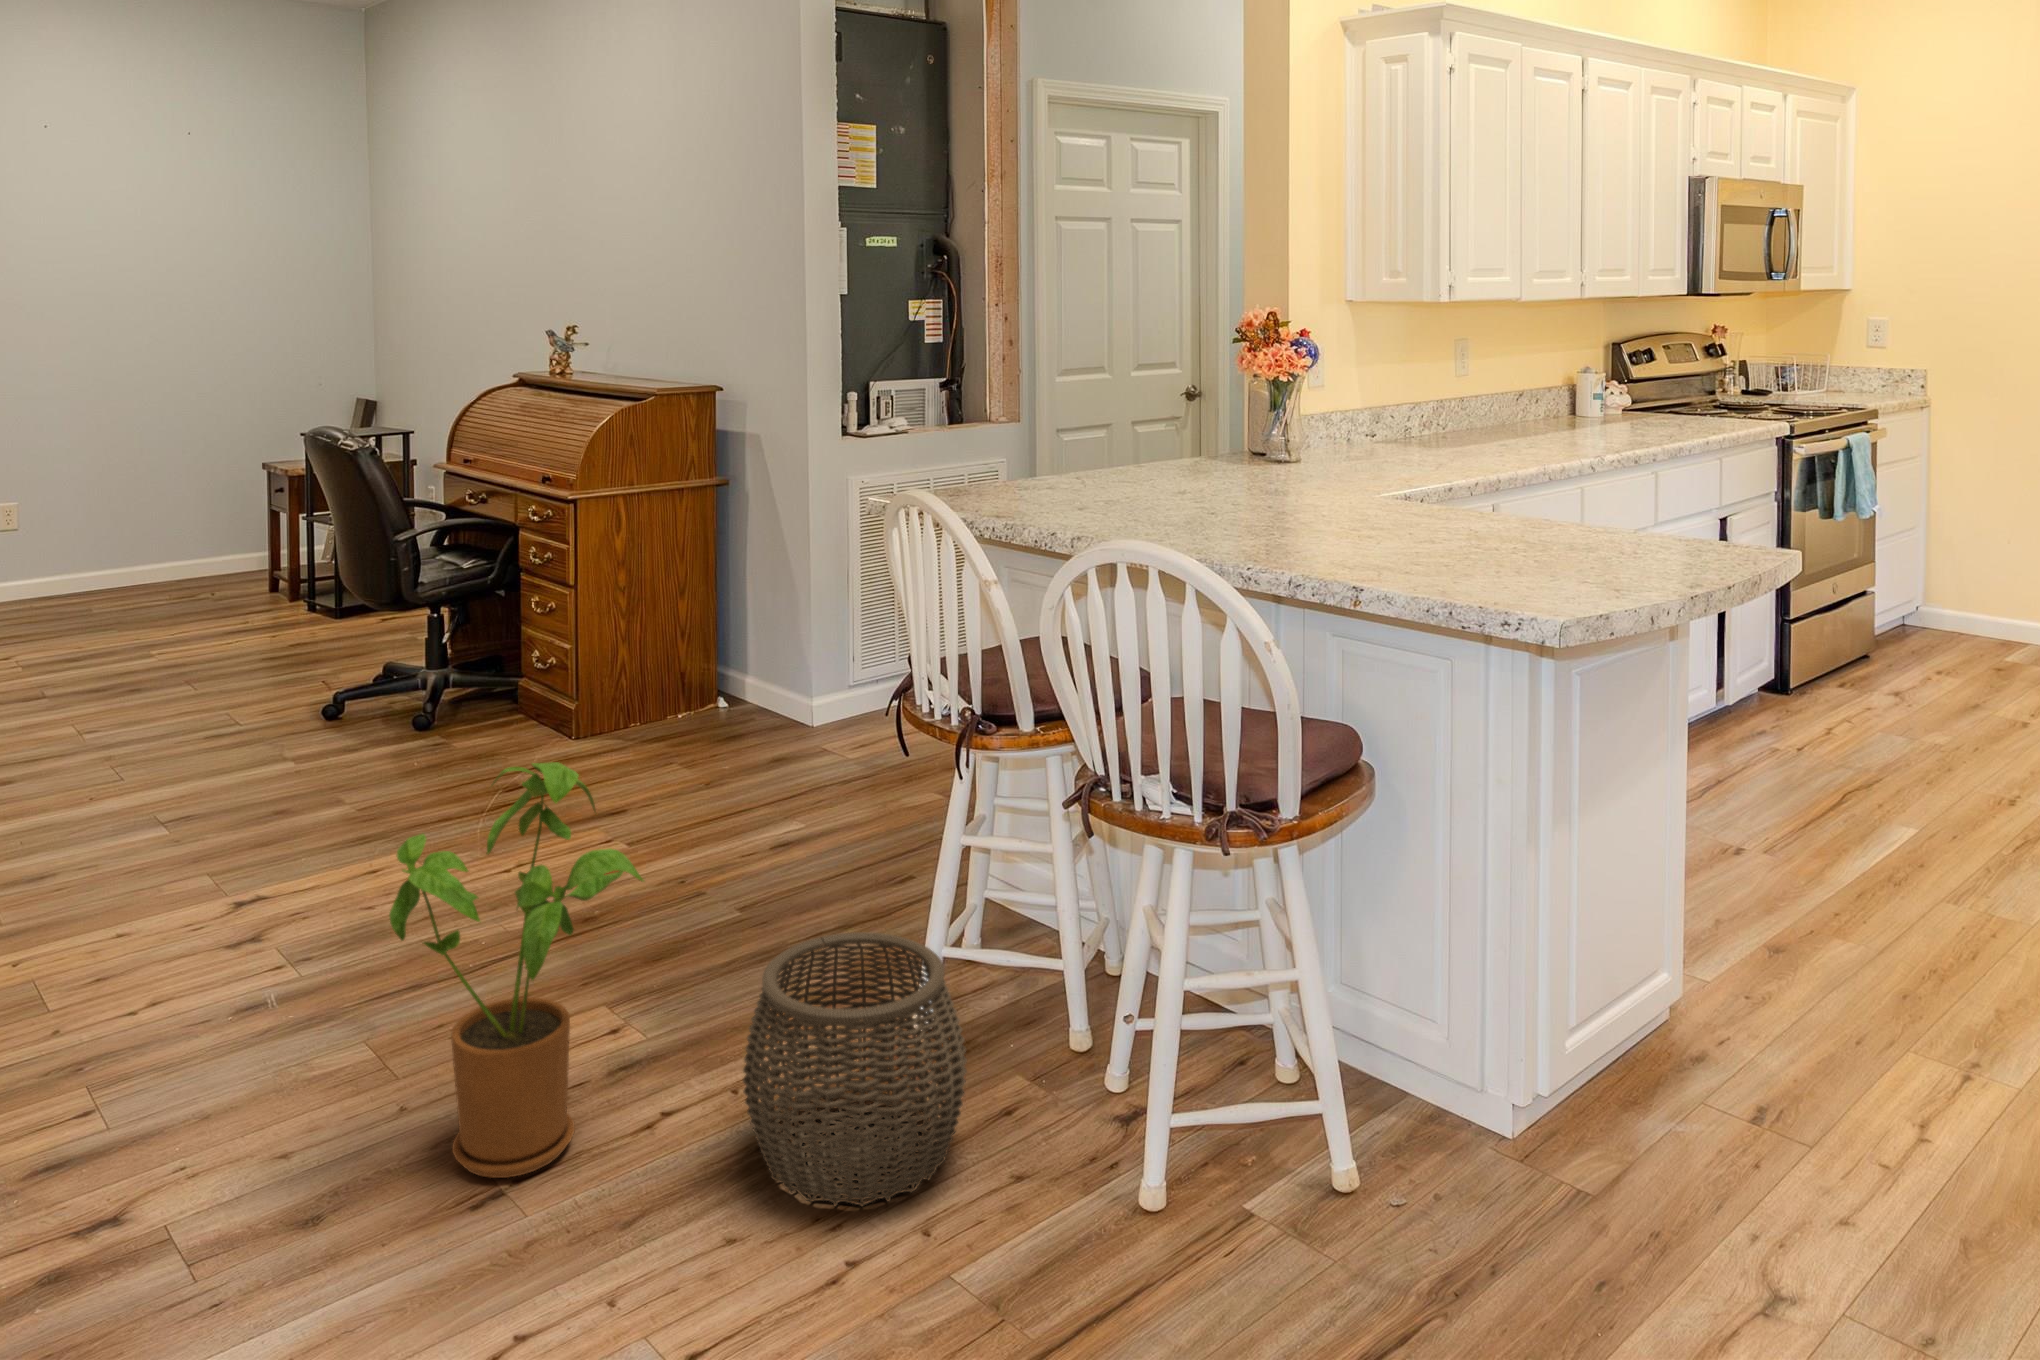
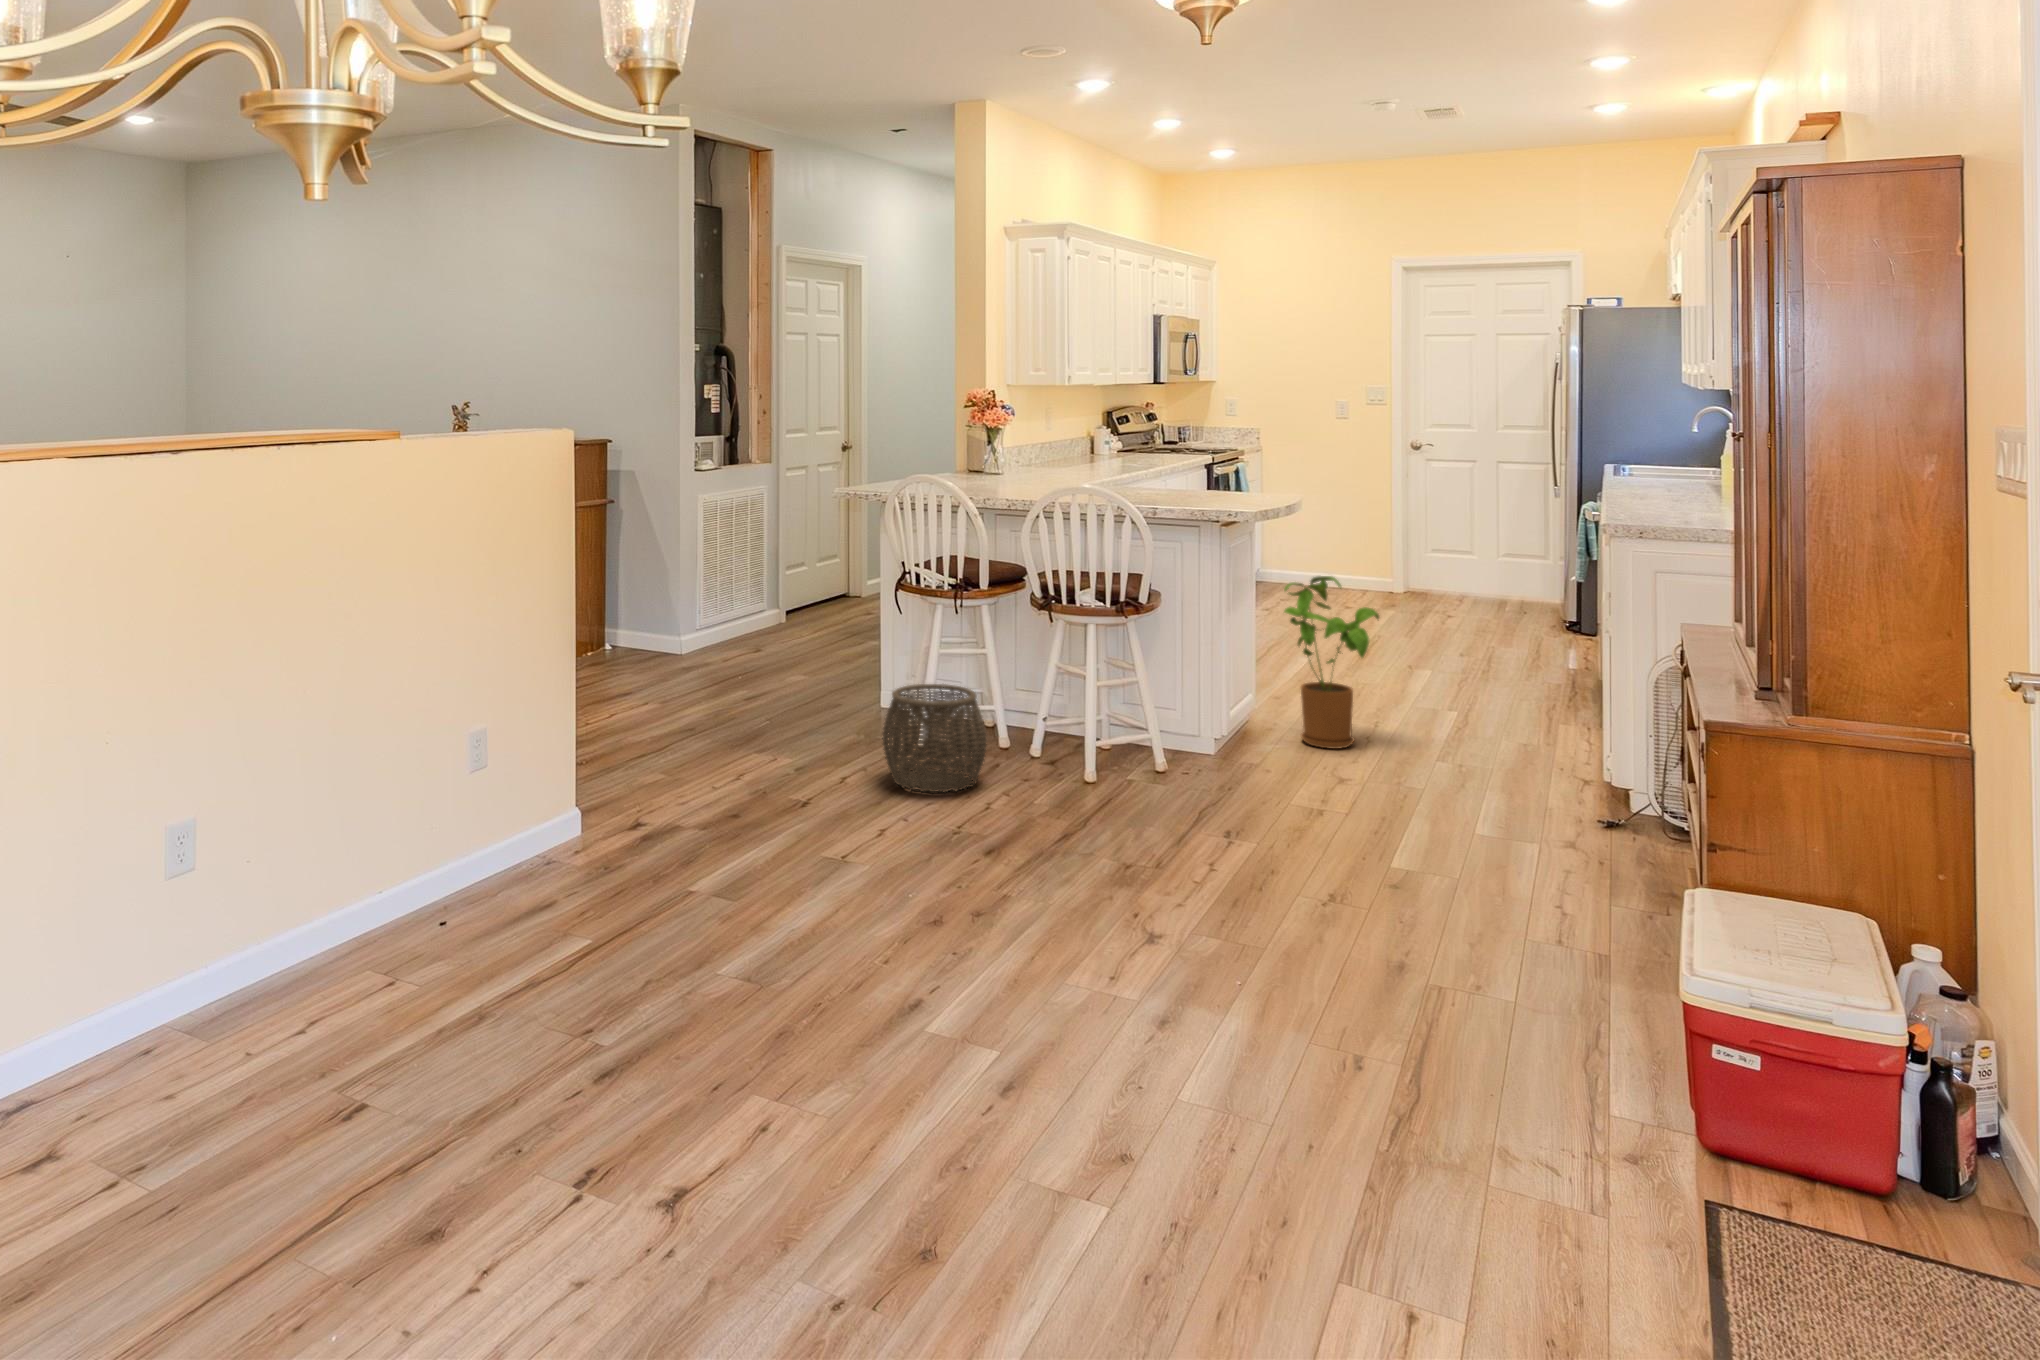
house plant: present [389,762,644,1178] -> present [1284,576,1379,749]

